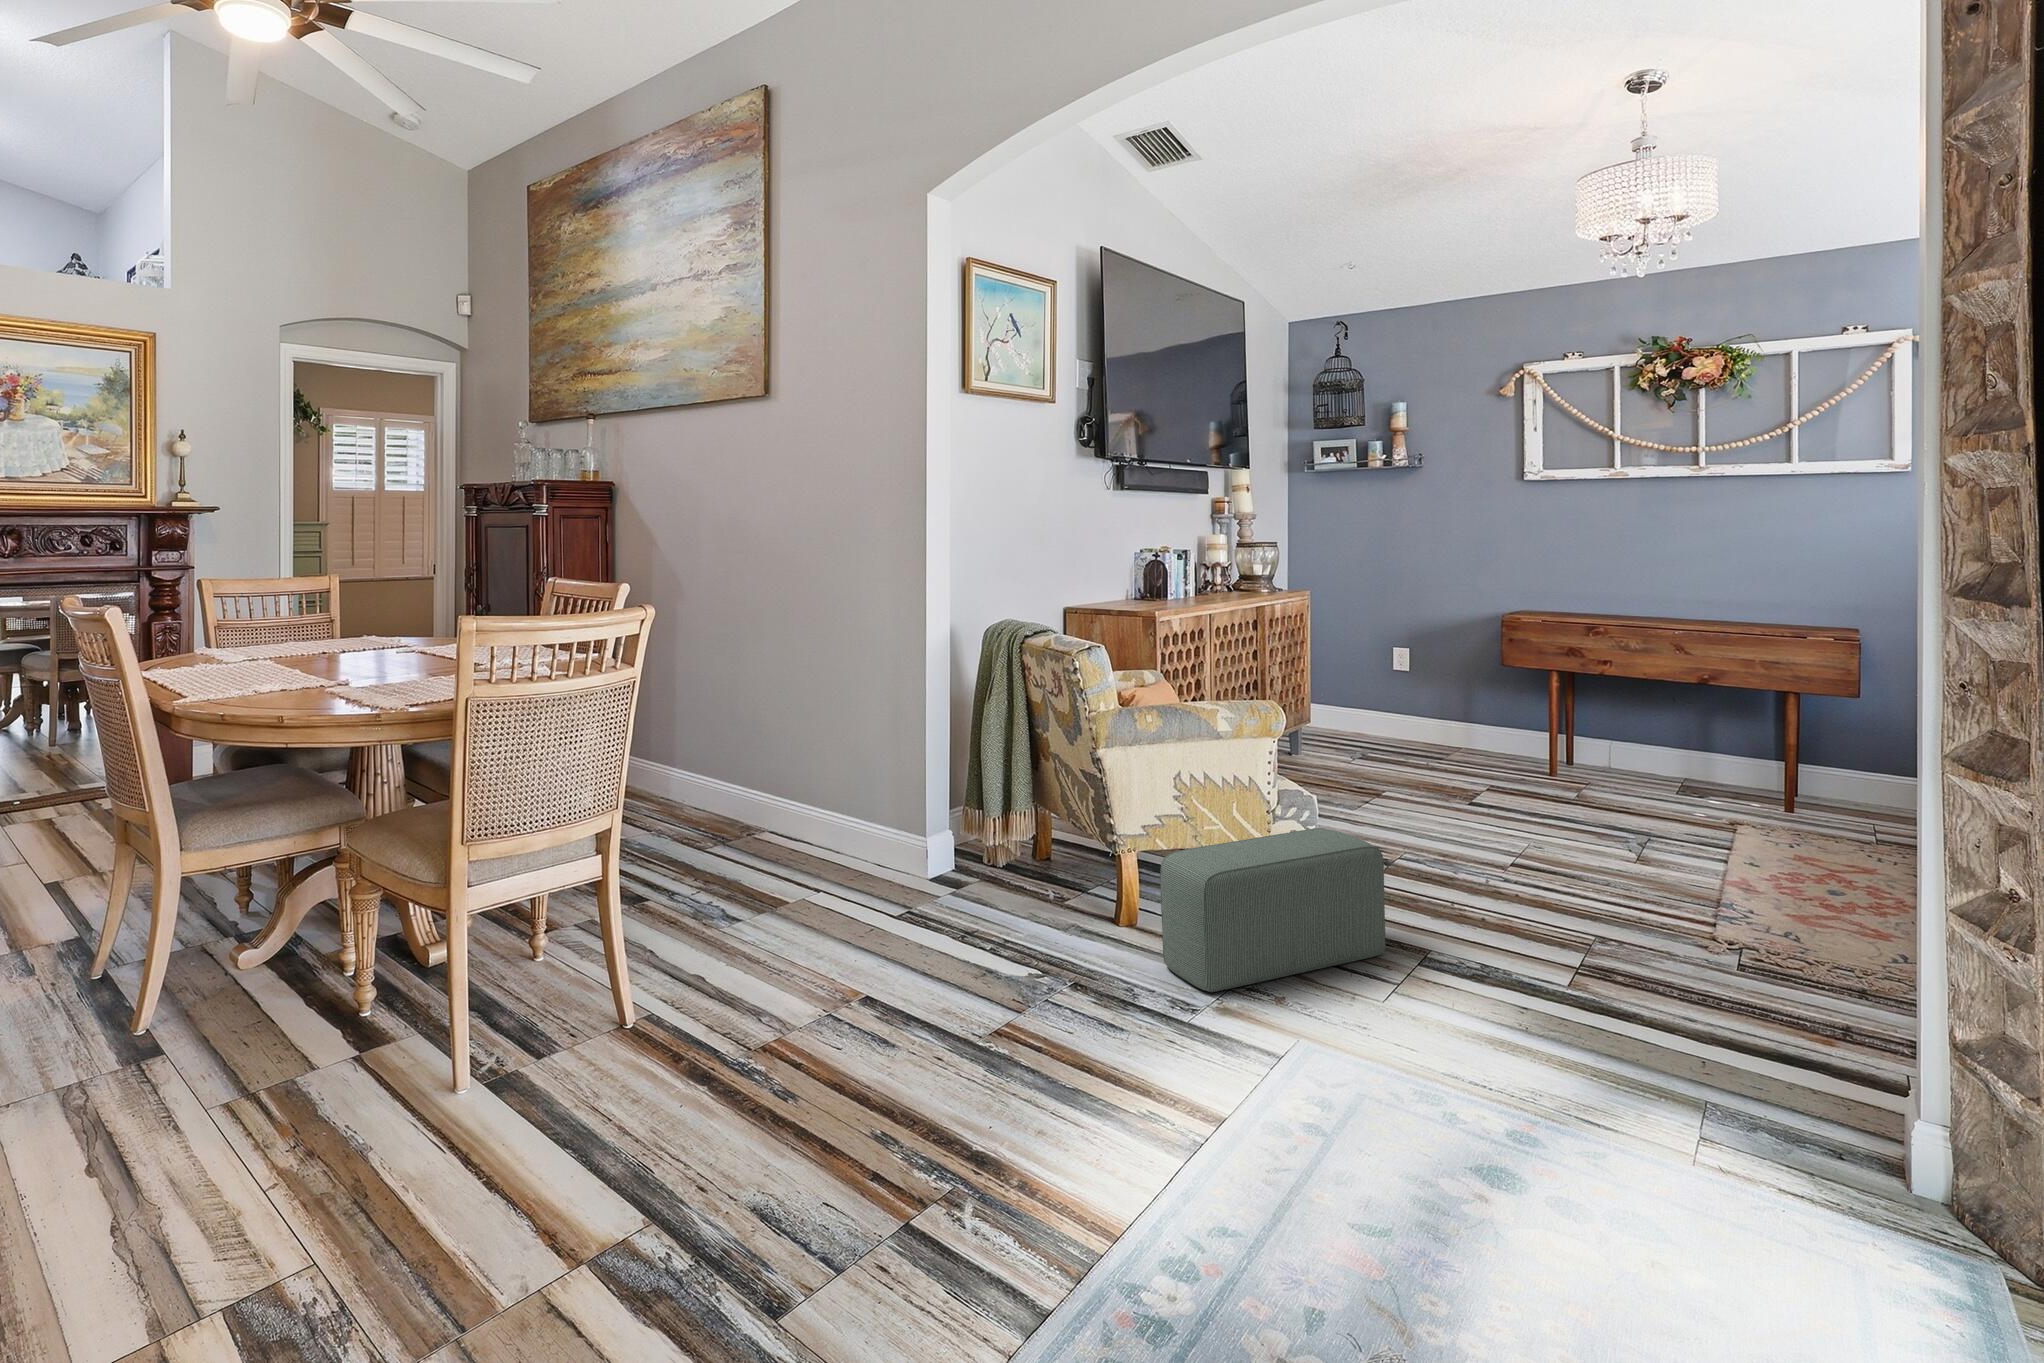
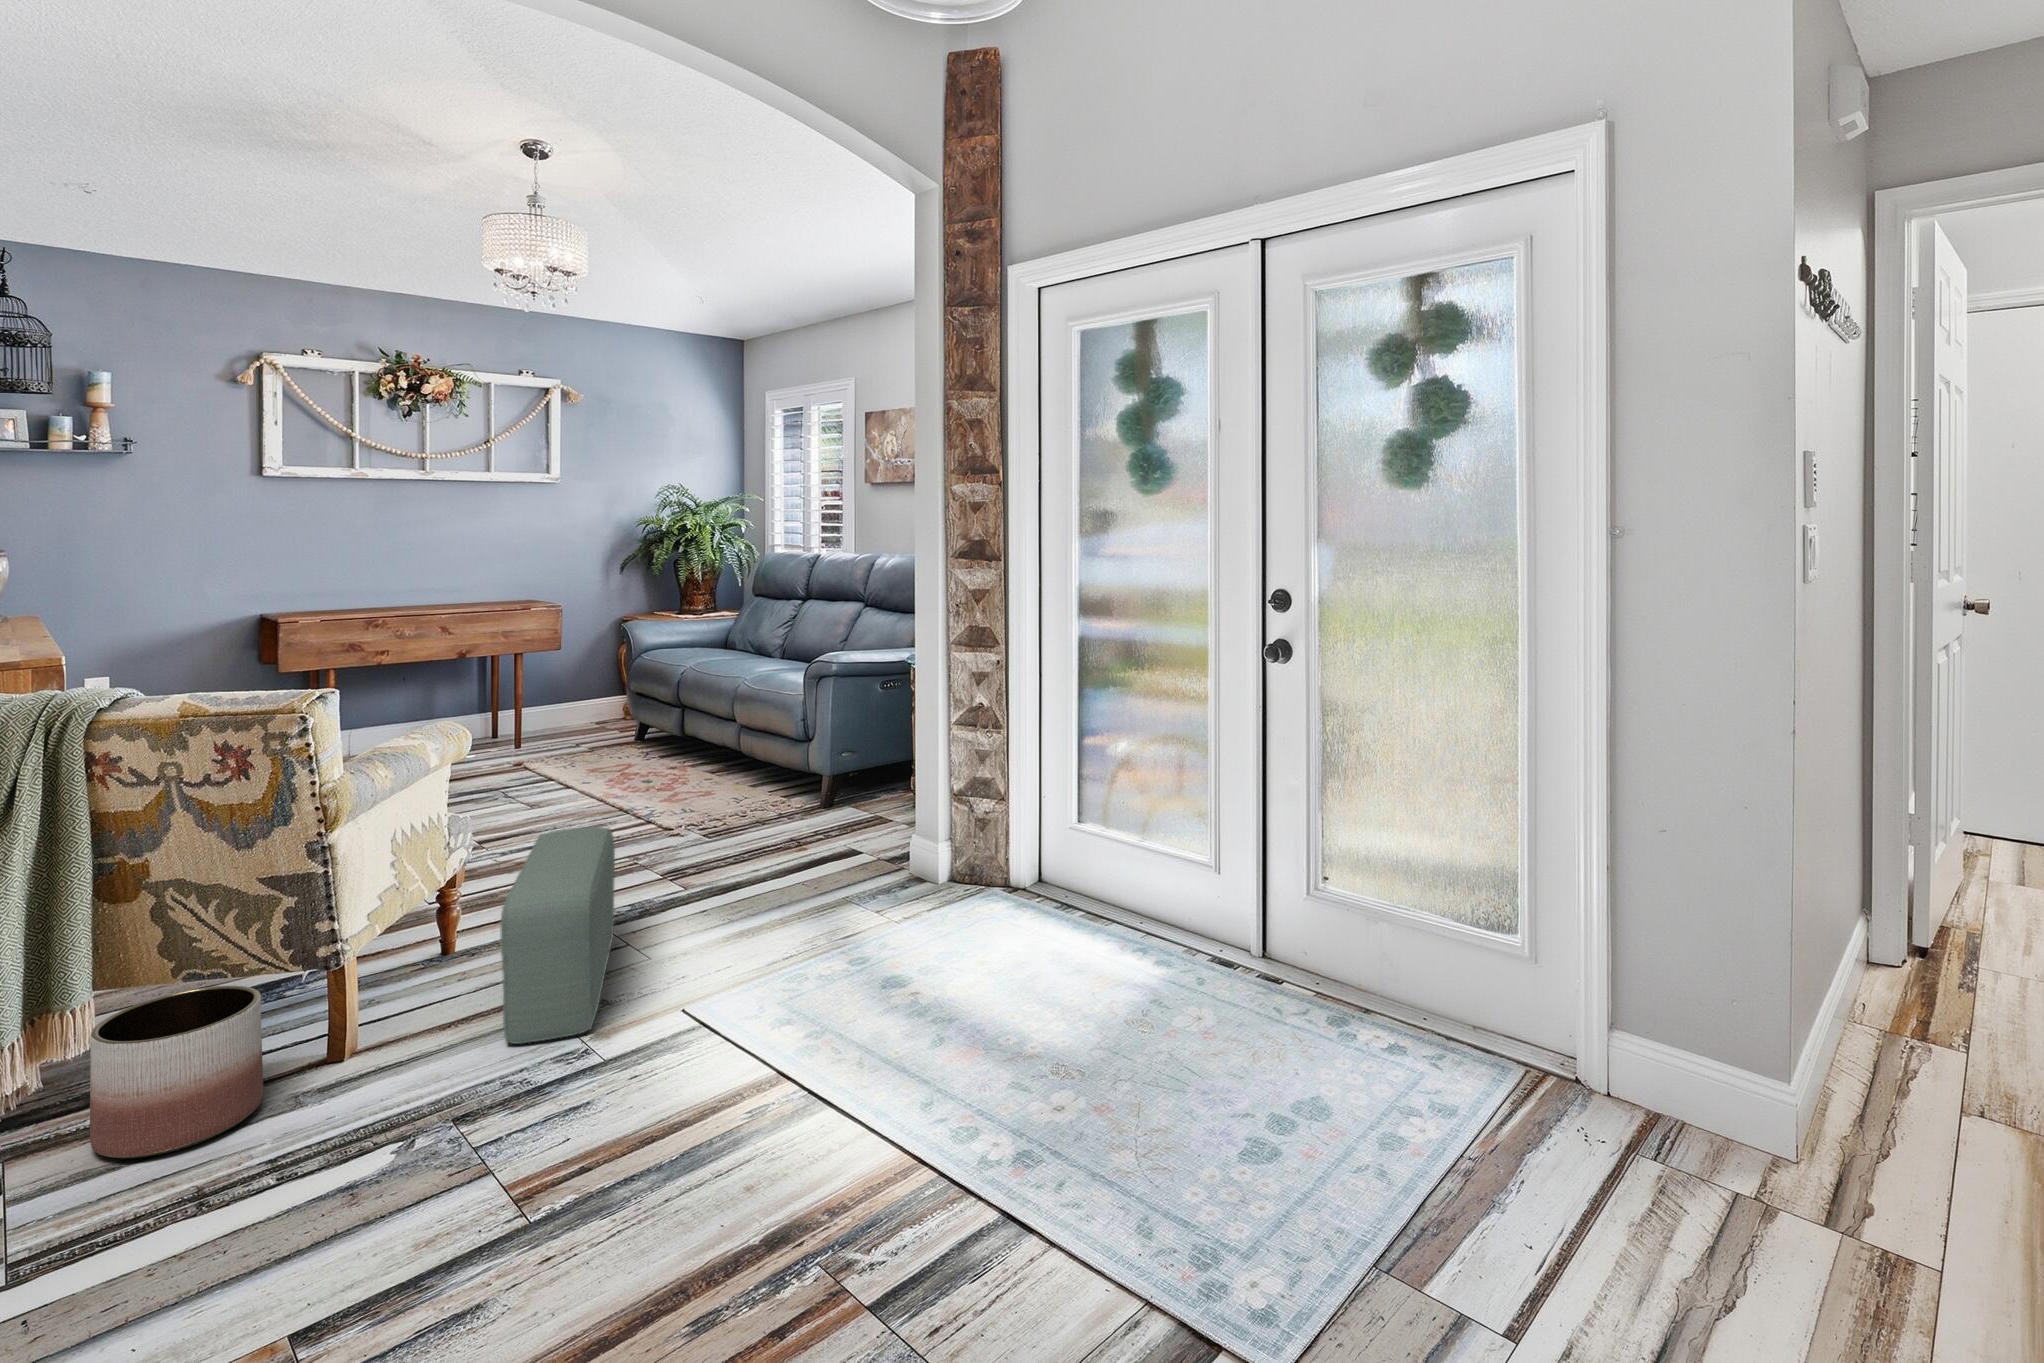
planter: none [985,825,1064,915] -> present [90,986,263,1158]

